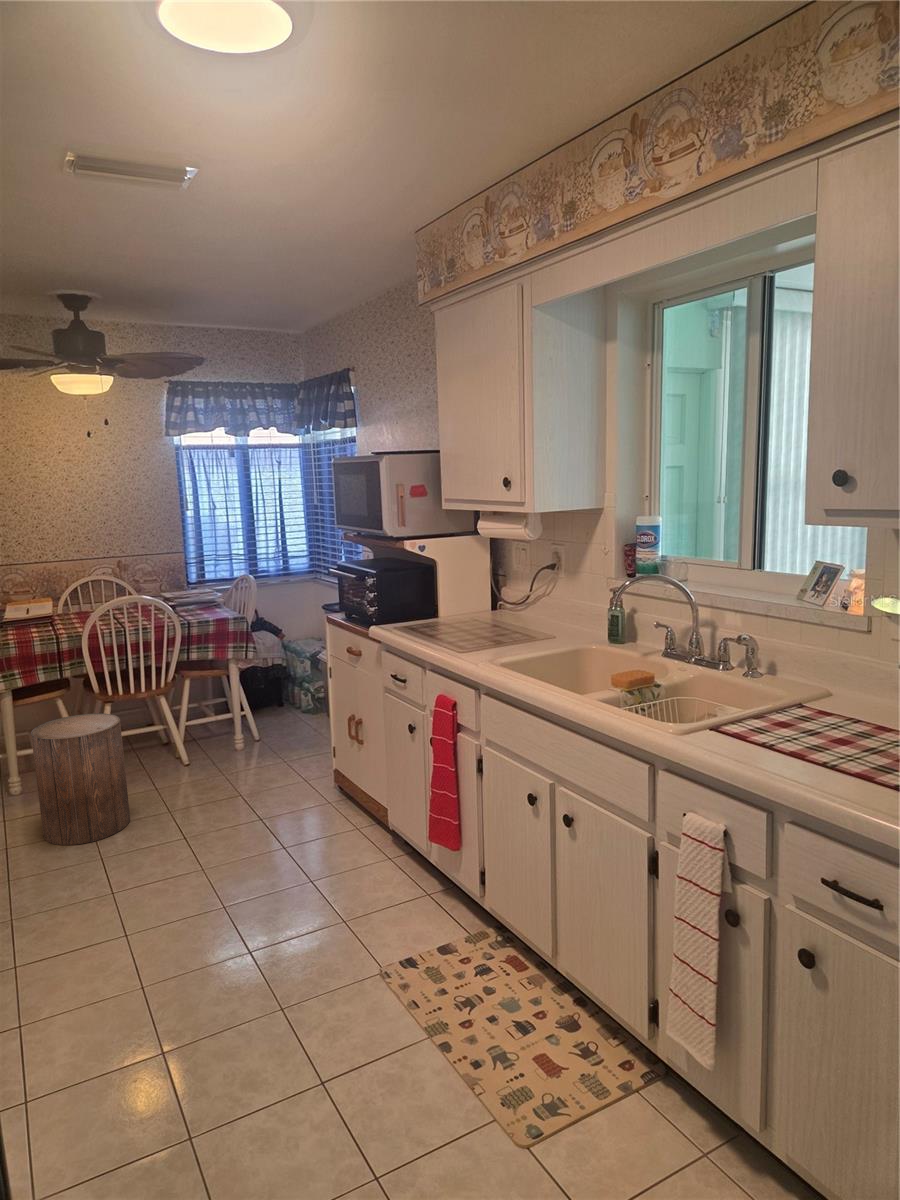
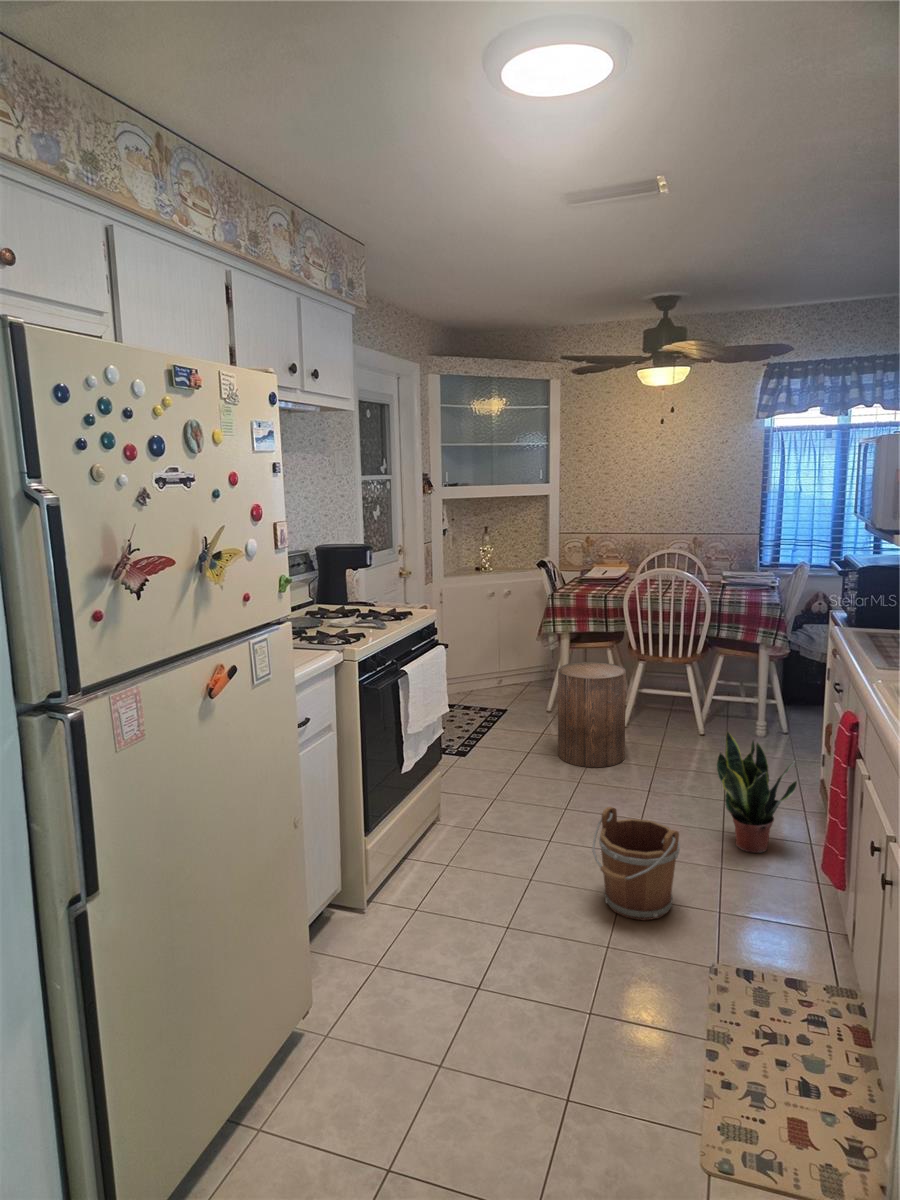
potted plant: none [274,746,353,859] -> present [717,732,797,853]
bucket: none [215,859,313,976] -> present [592,807,680,920]

